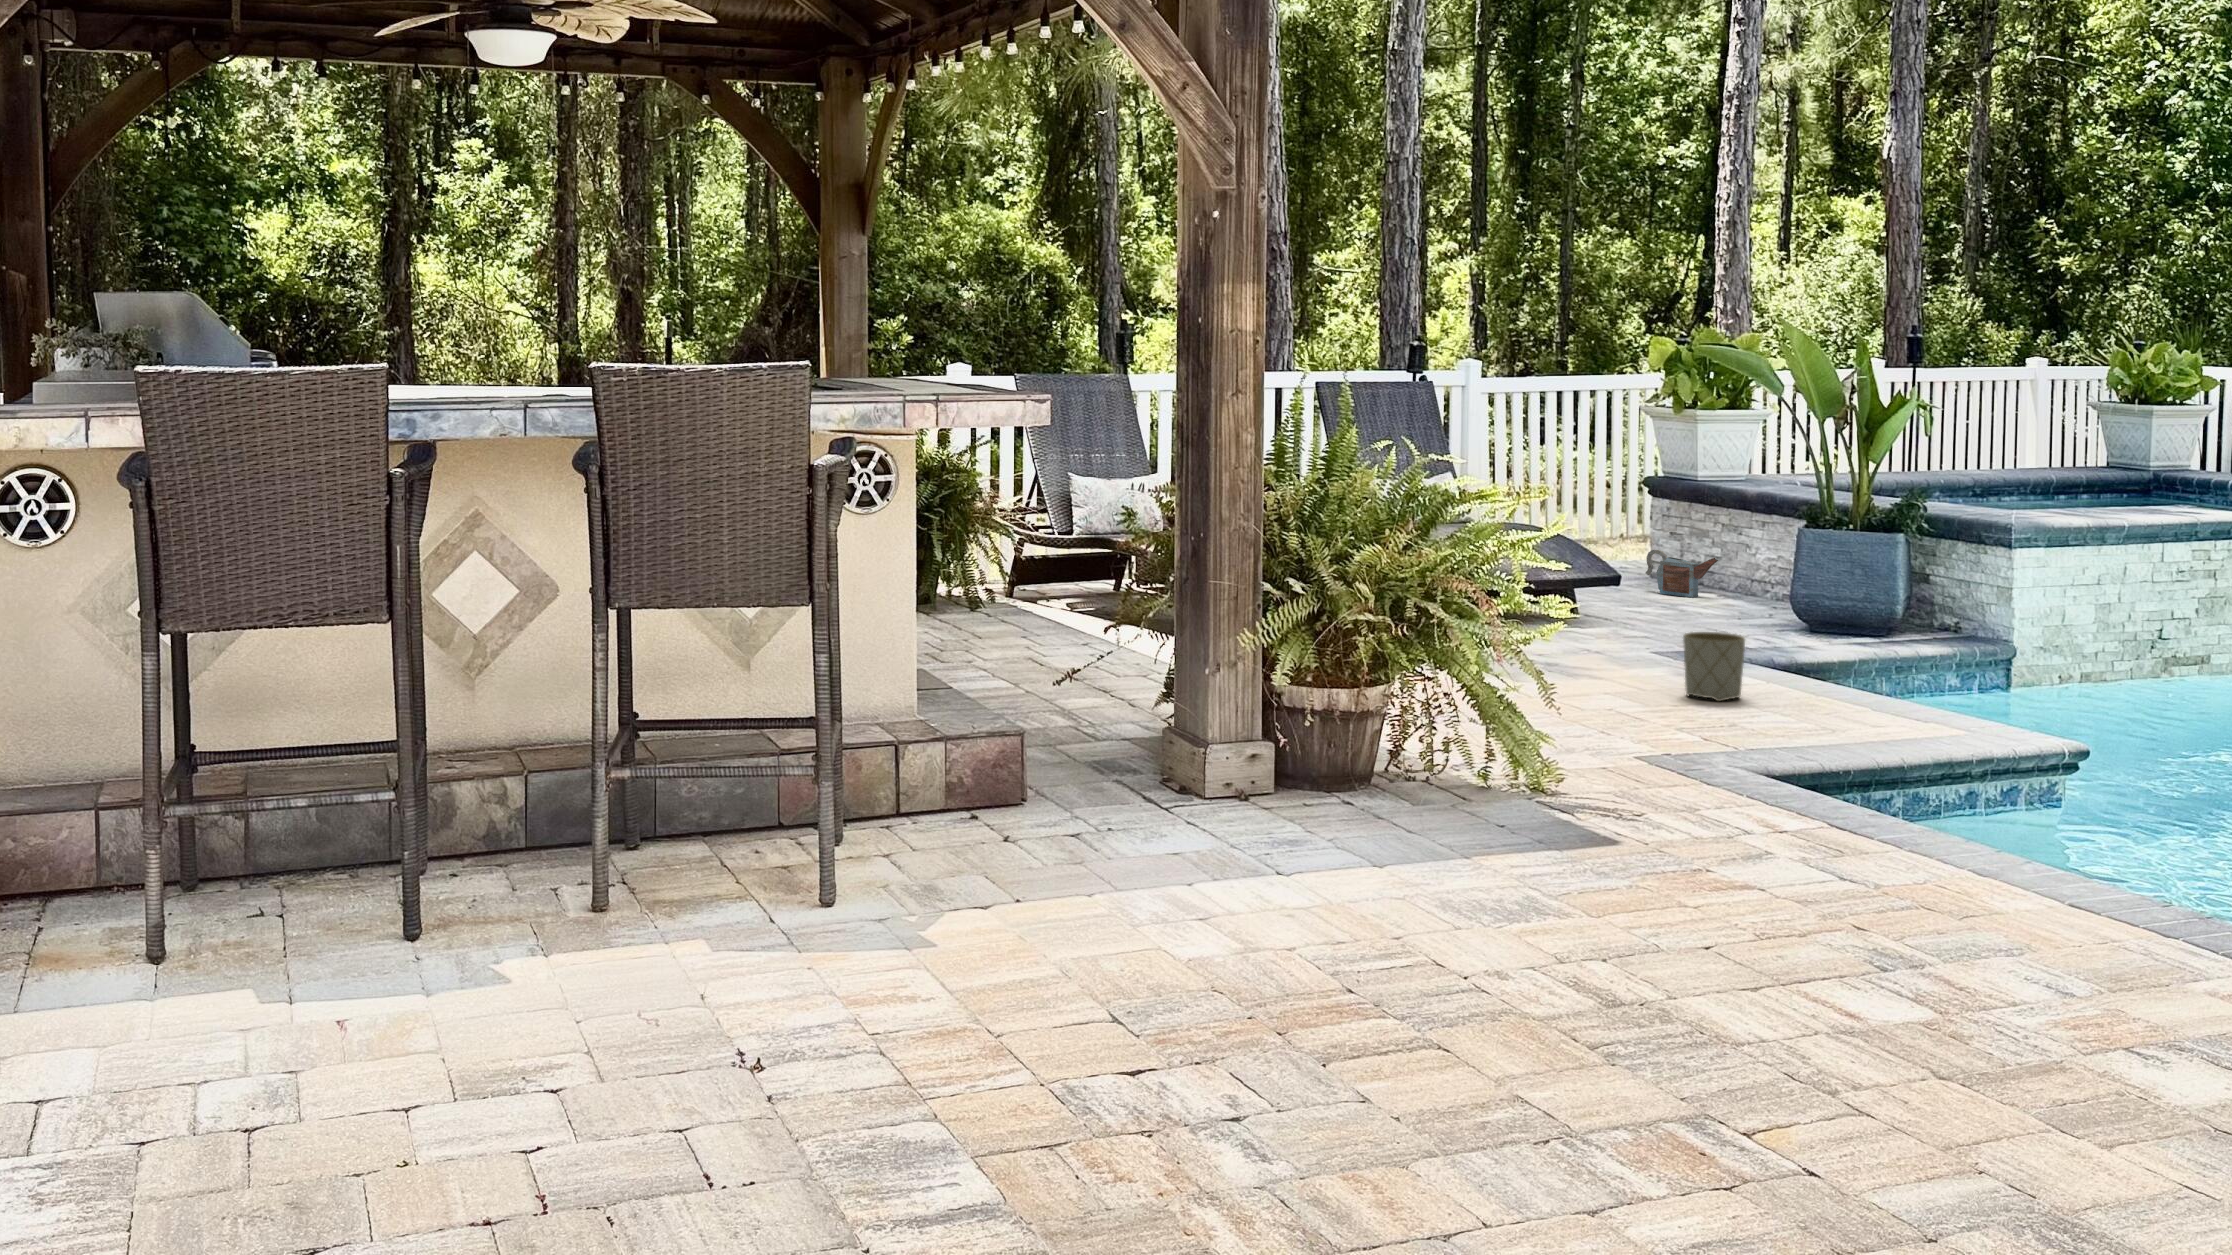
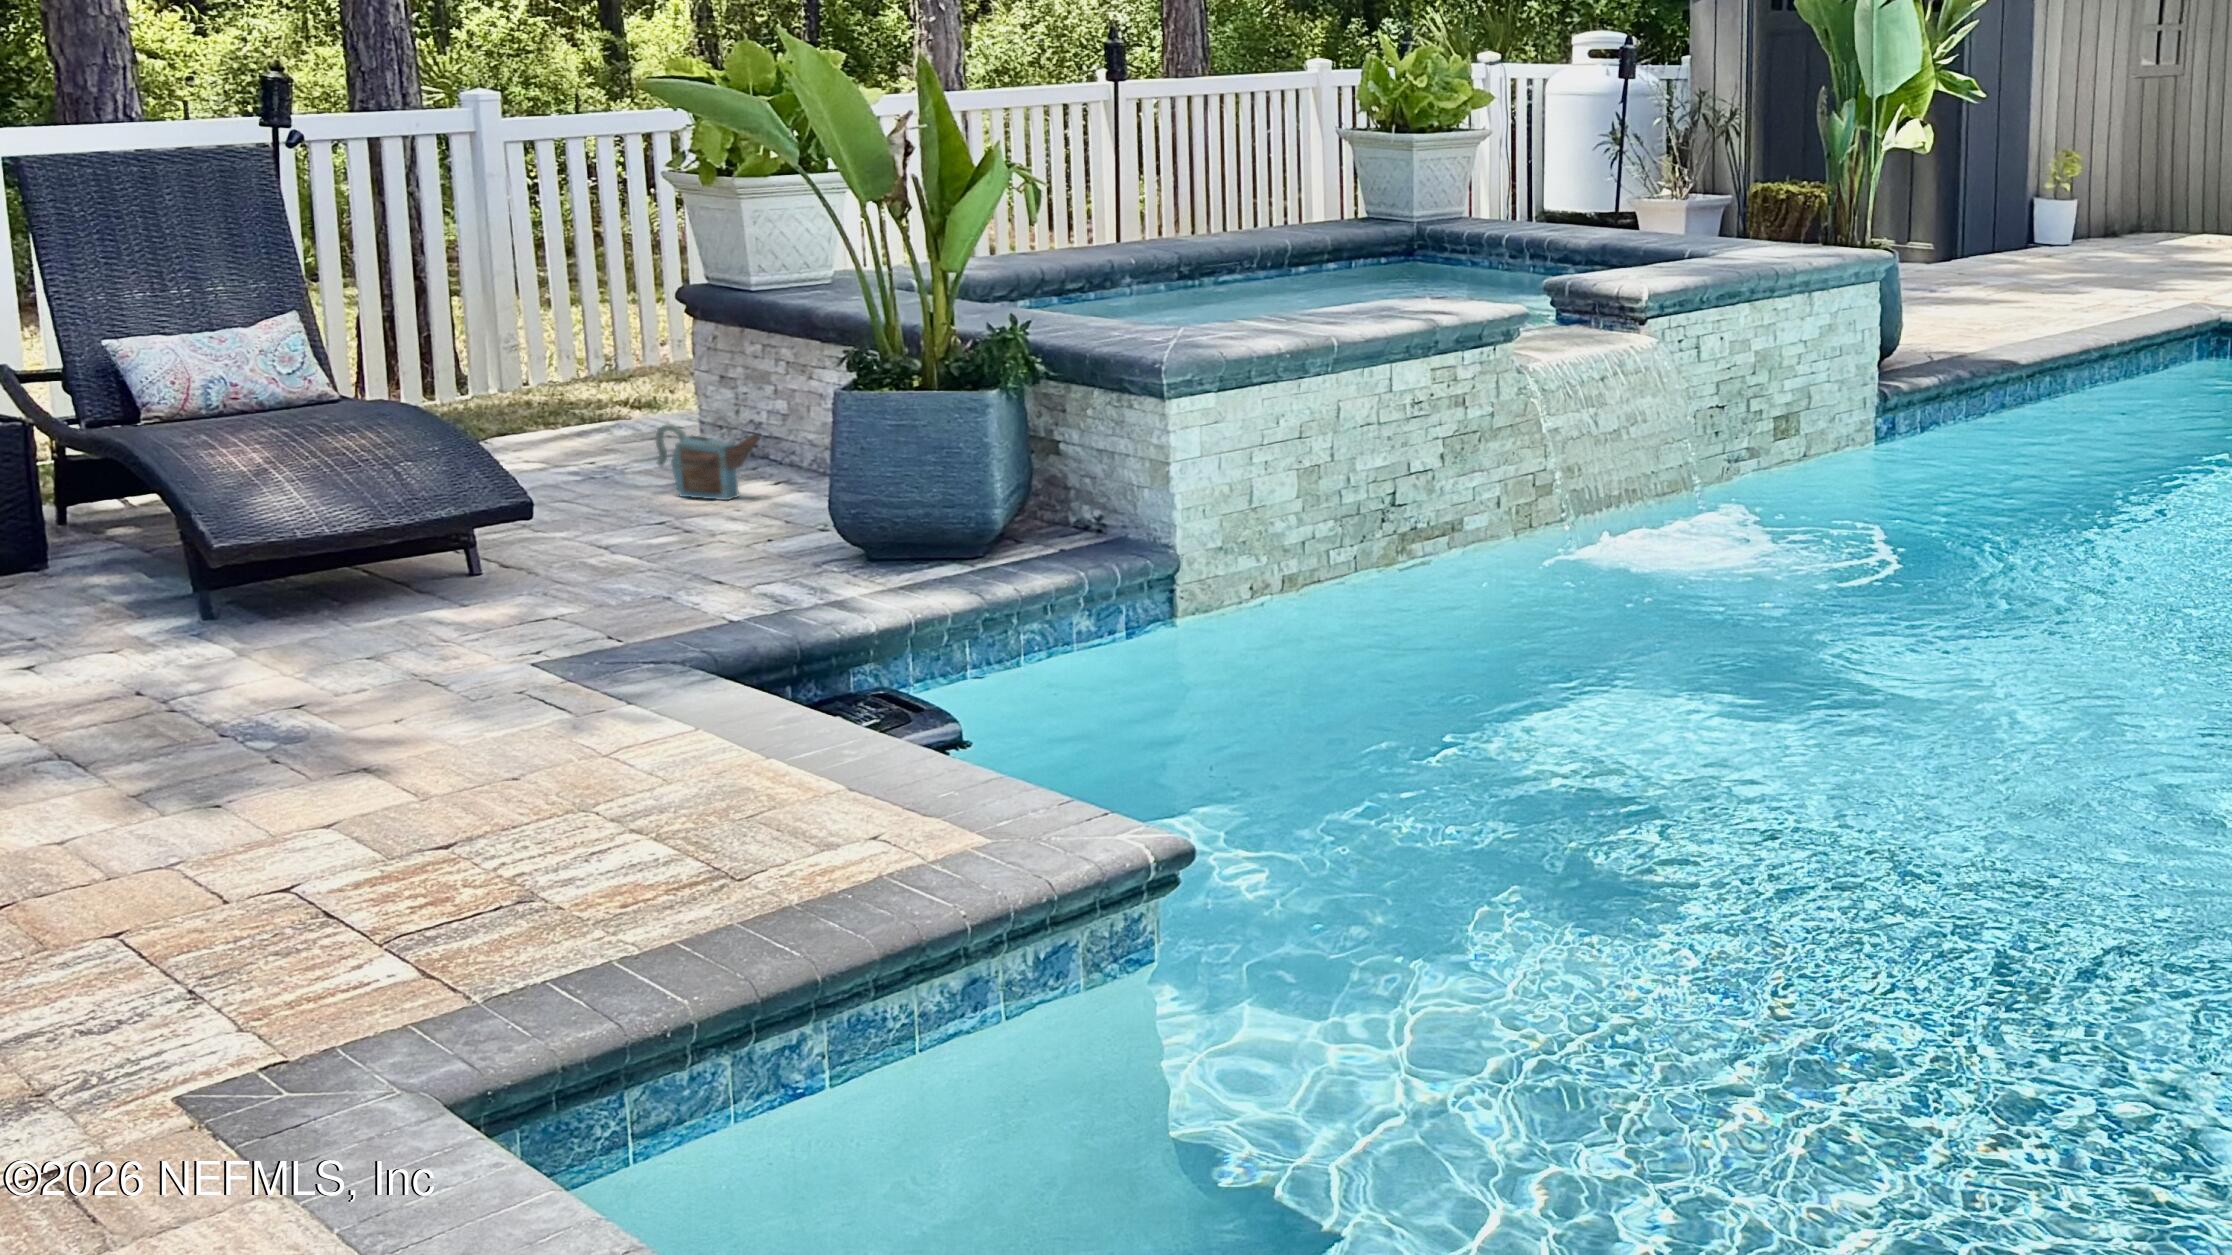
planter: present [1683,632,1745,701] -> none [449,690,579,842]

